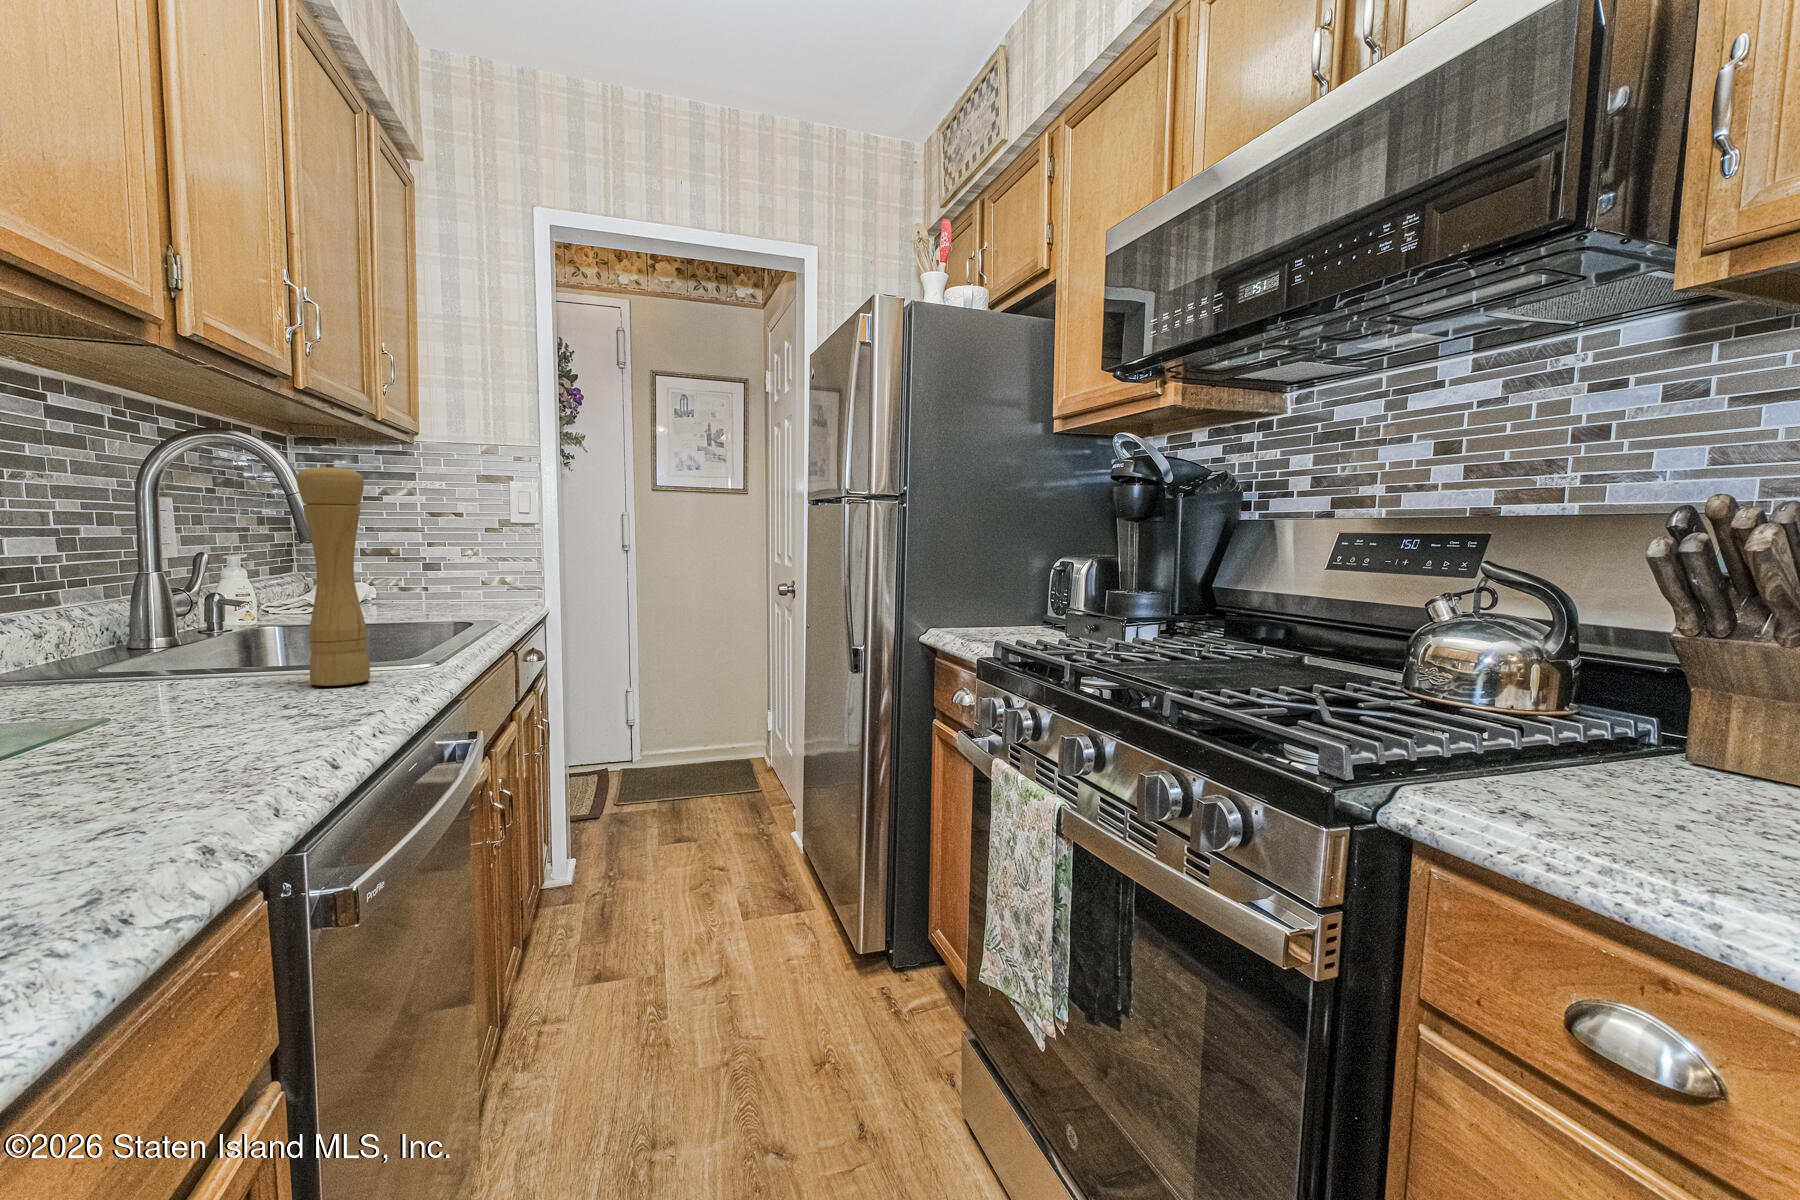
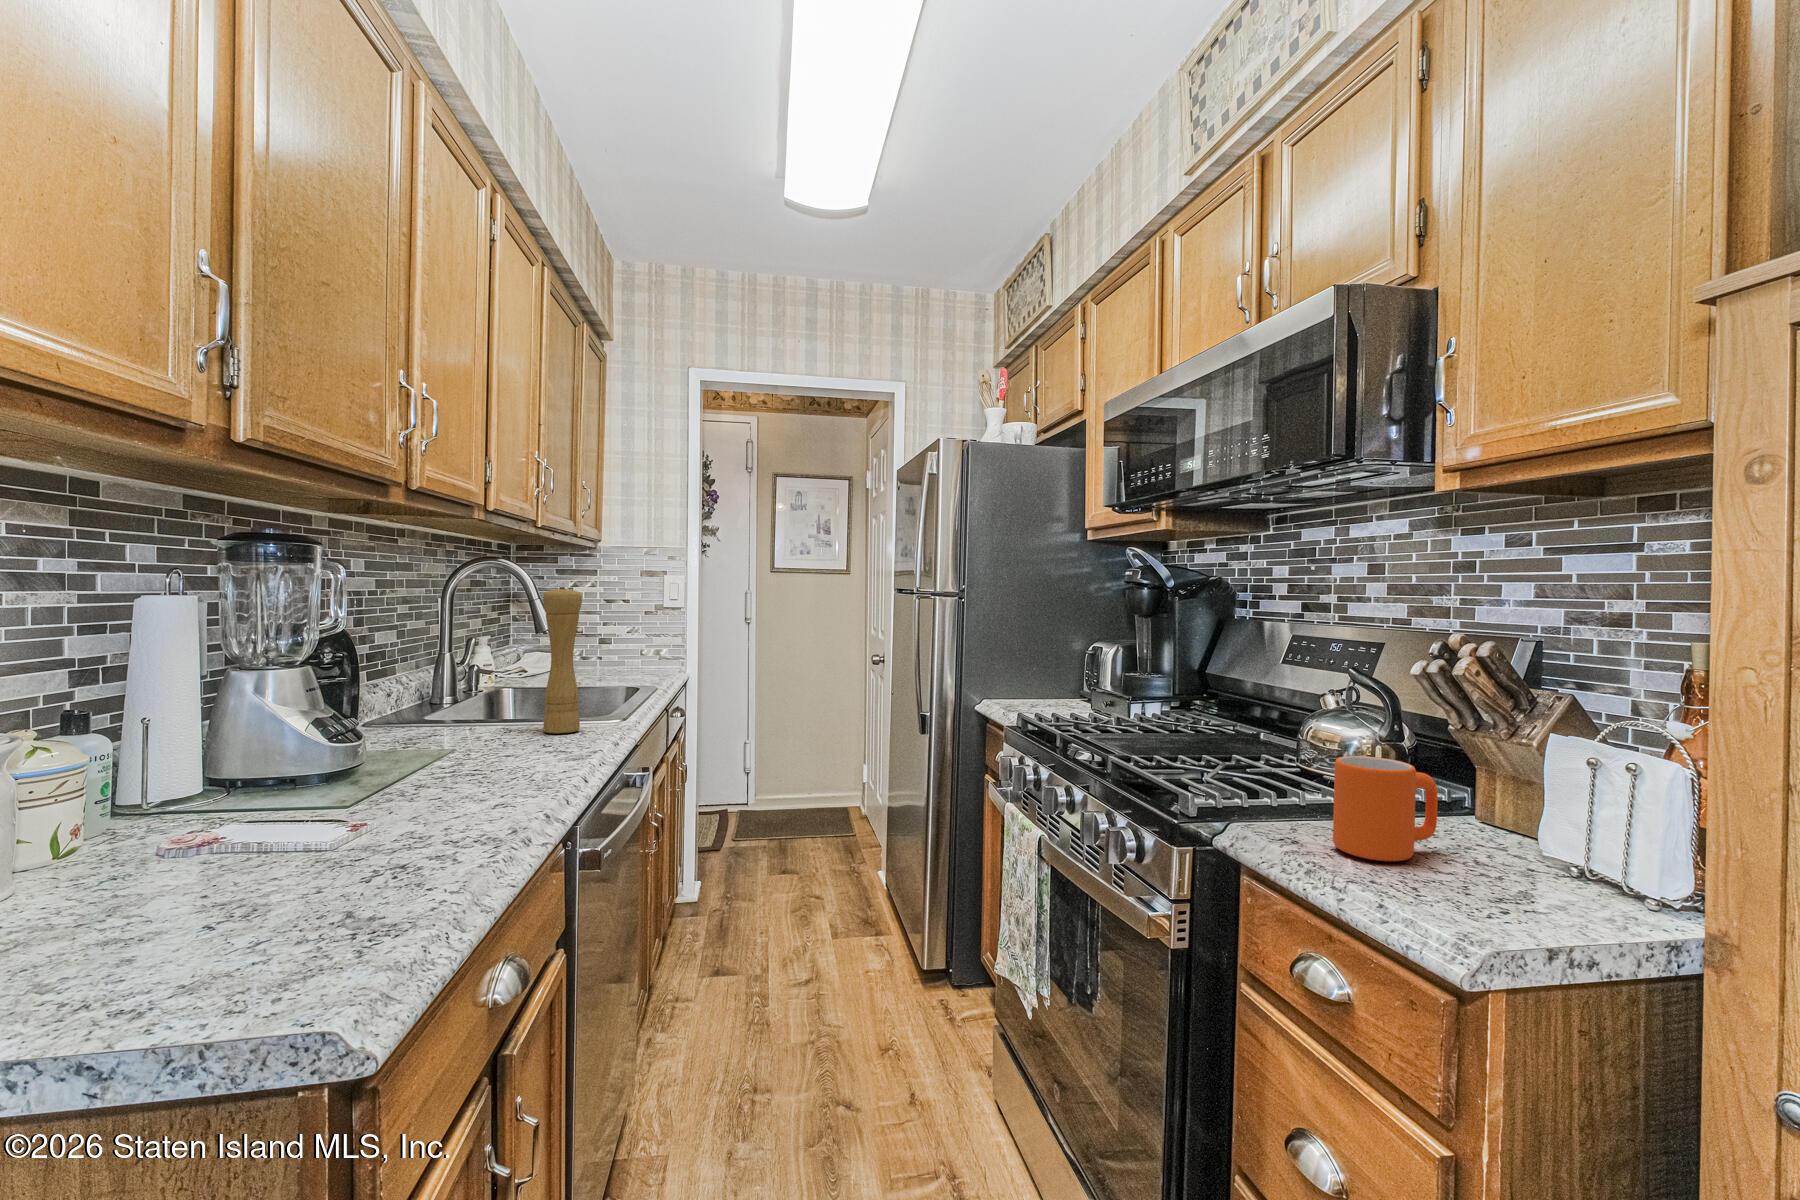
mug: none [1568,681,1730,843] -> present [1333,756,1438,861]

